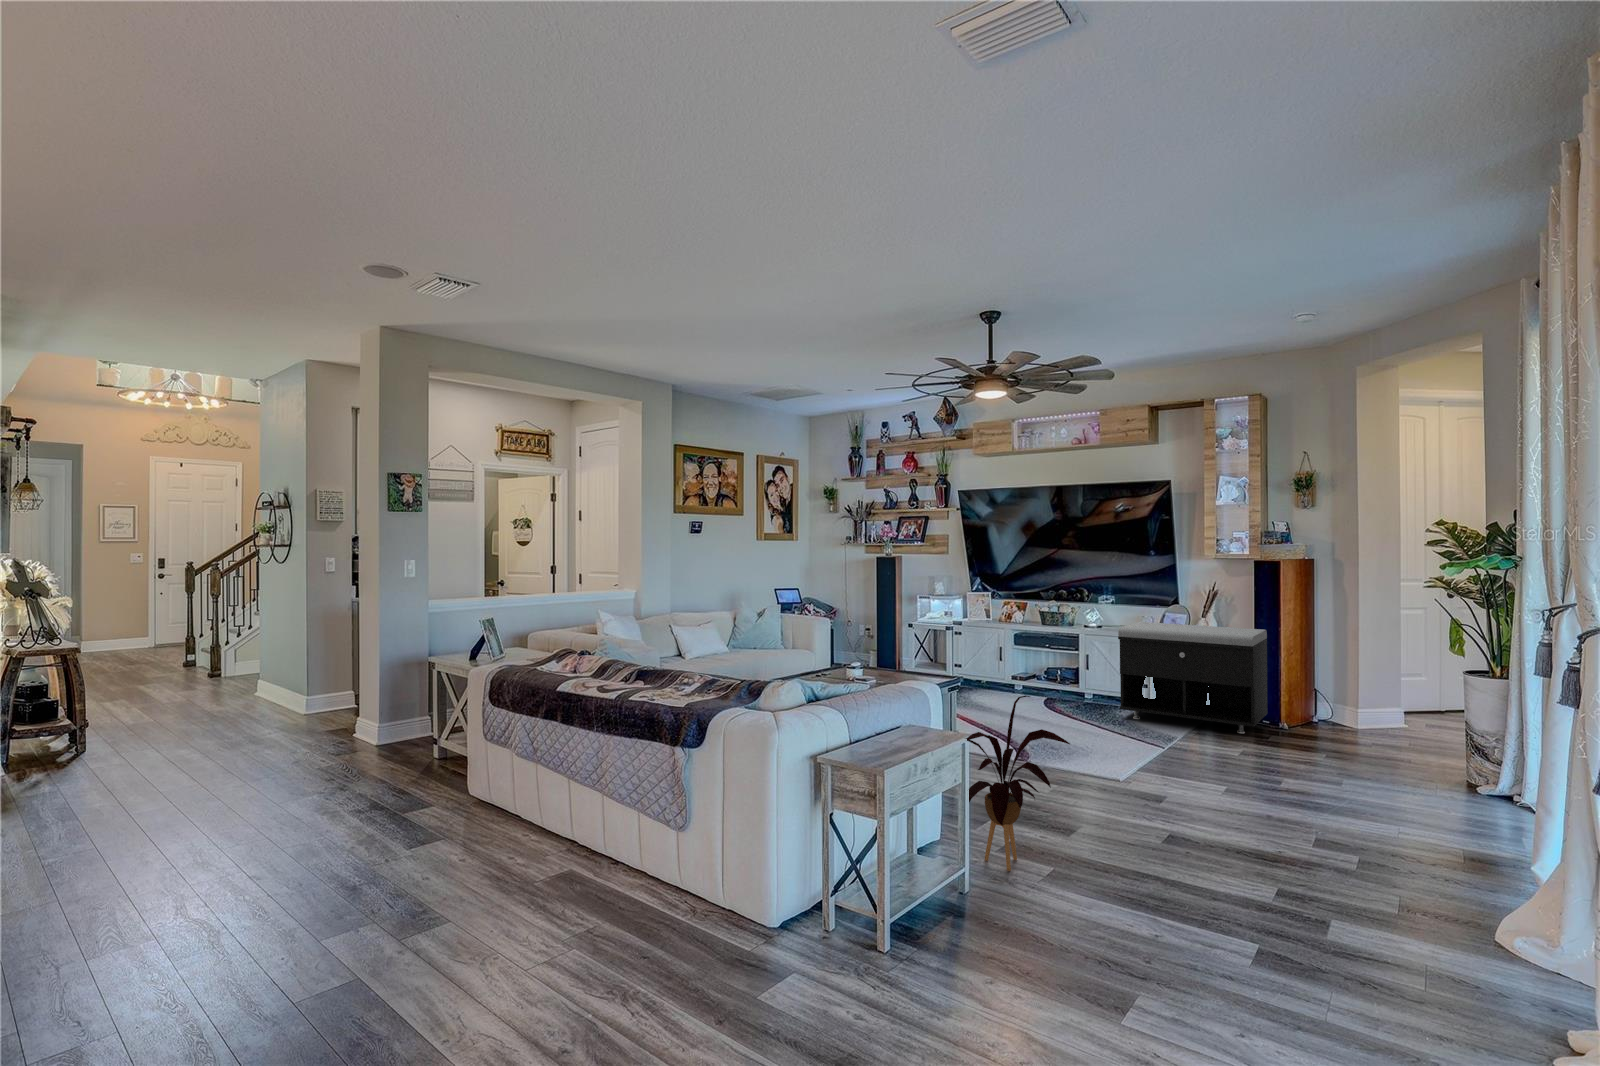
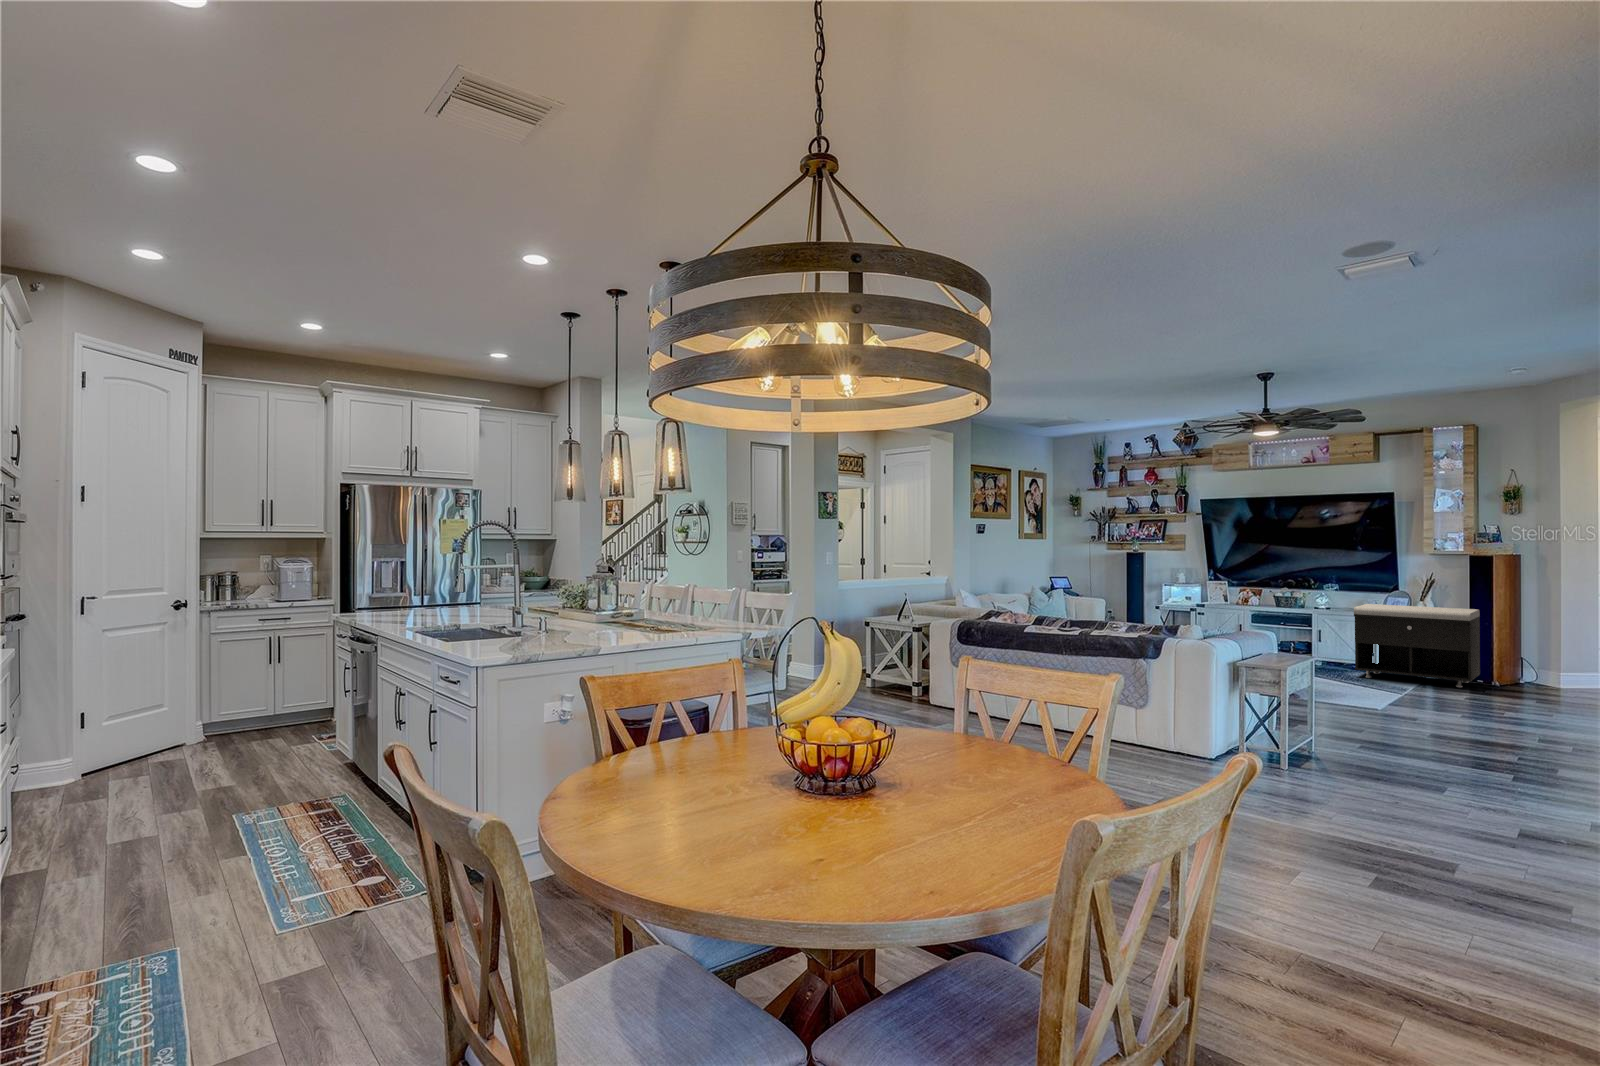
house plant: present [966,695,1070,871] -> none [1281,637,1366,742]

